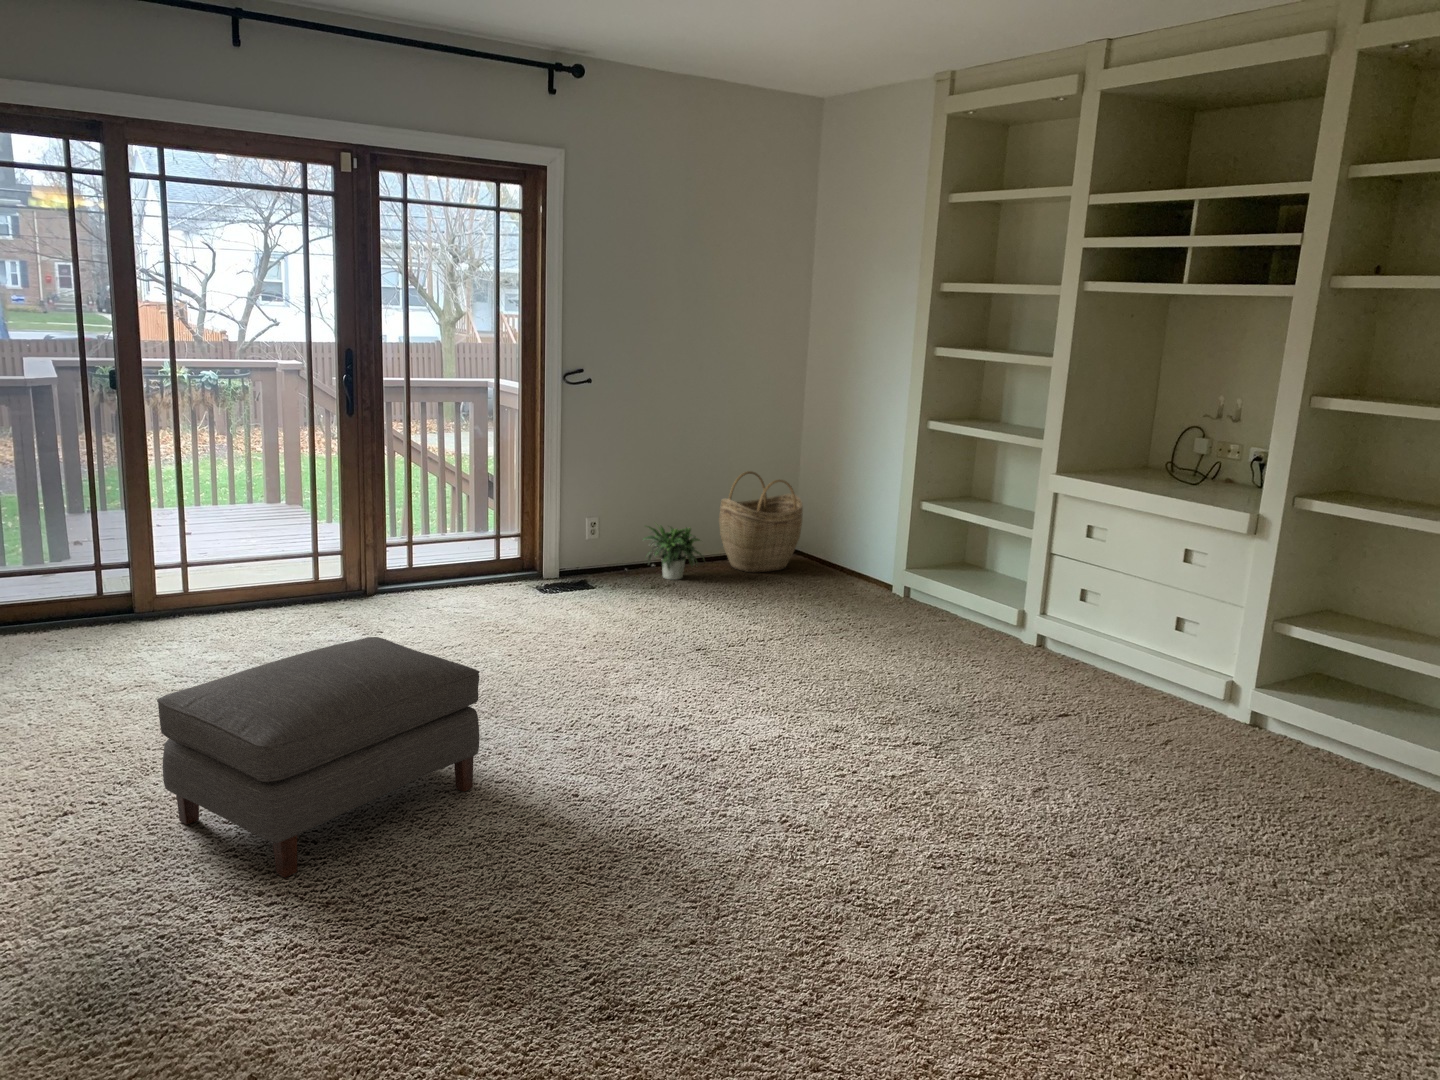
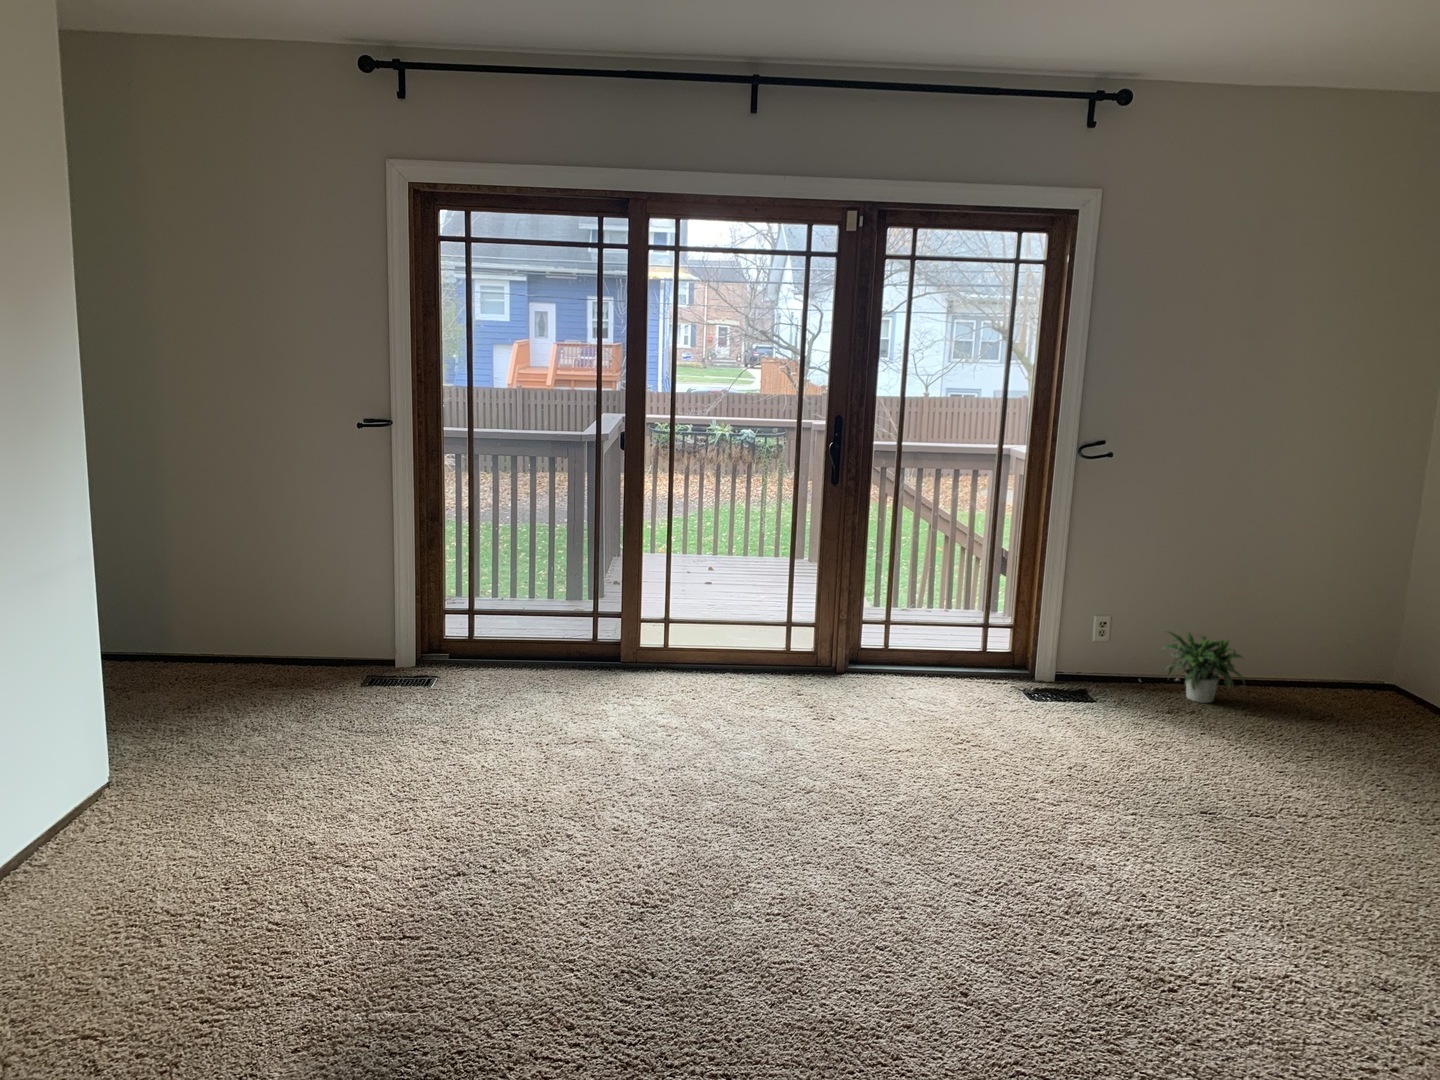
woven basket: present [719,471,803,572] -> none [1275,573,1404,709]
ottoman: present [157,637,480,878] -> none [531,742,861,1013]

